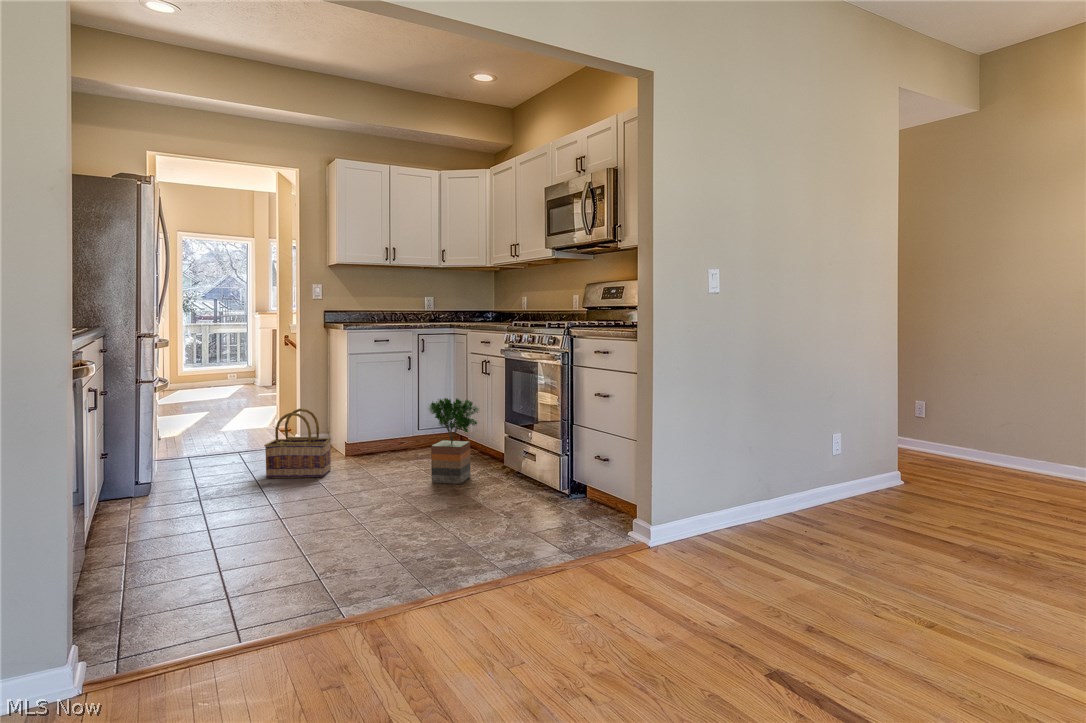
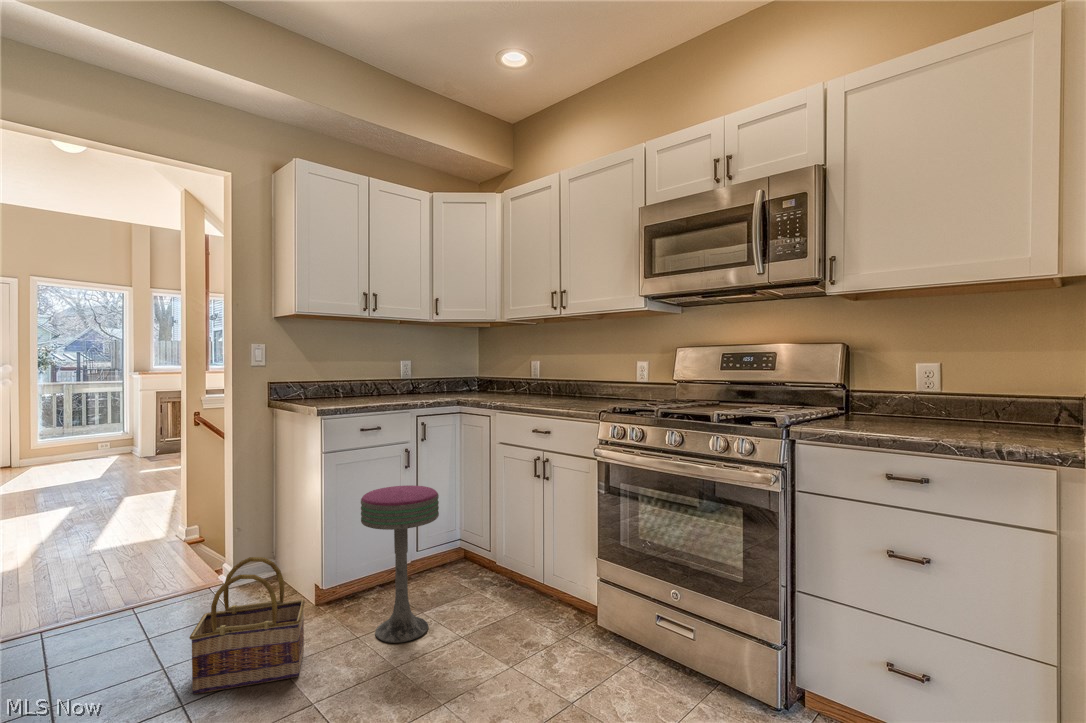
bar stool: none [366,376,417,470] -> present [361,485,439,643]
potted tree: present [428,398,479,484] -> none [472,526,560,670]

